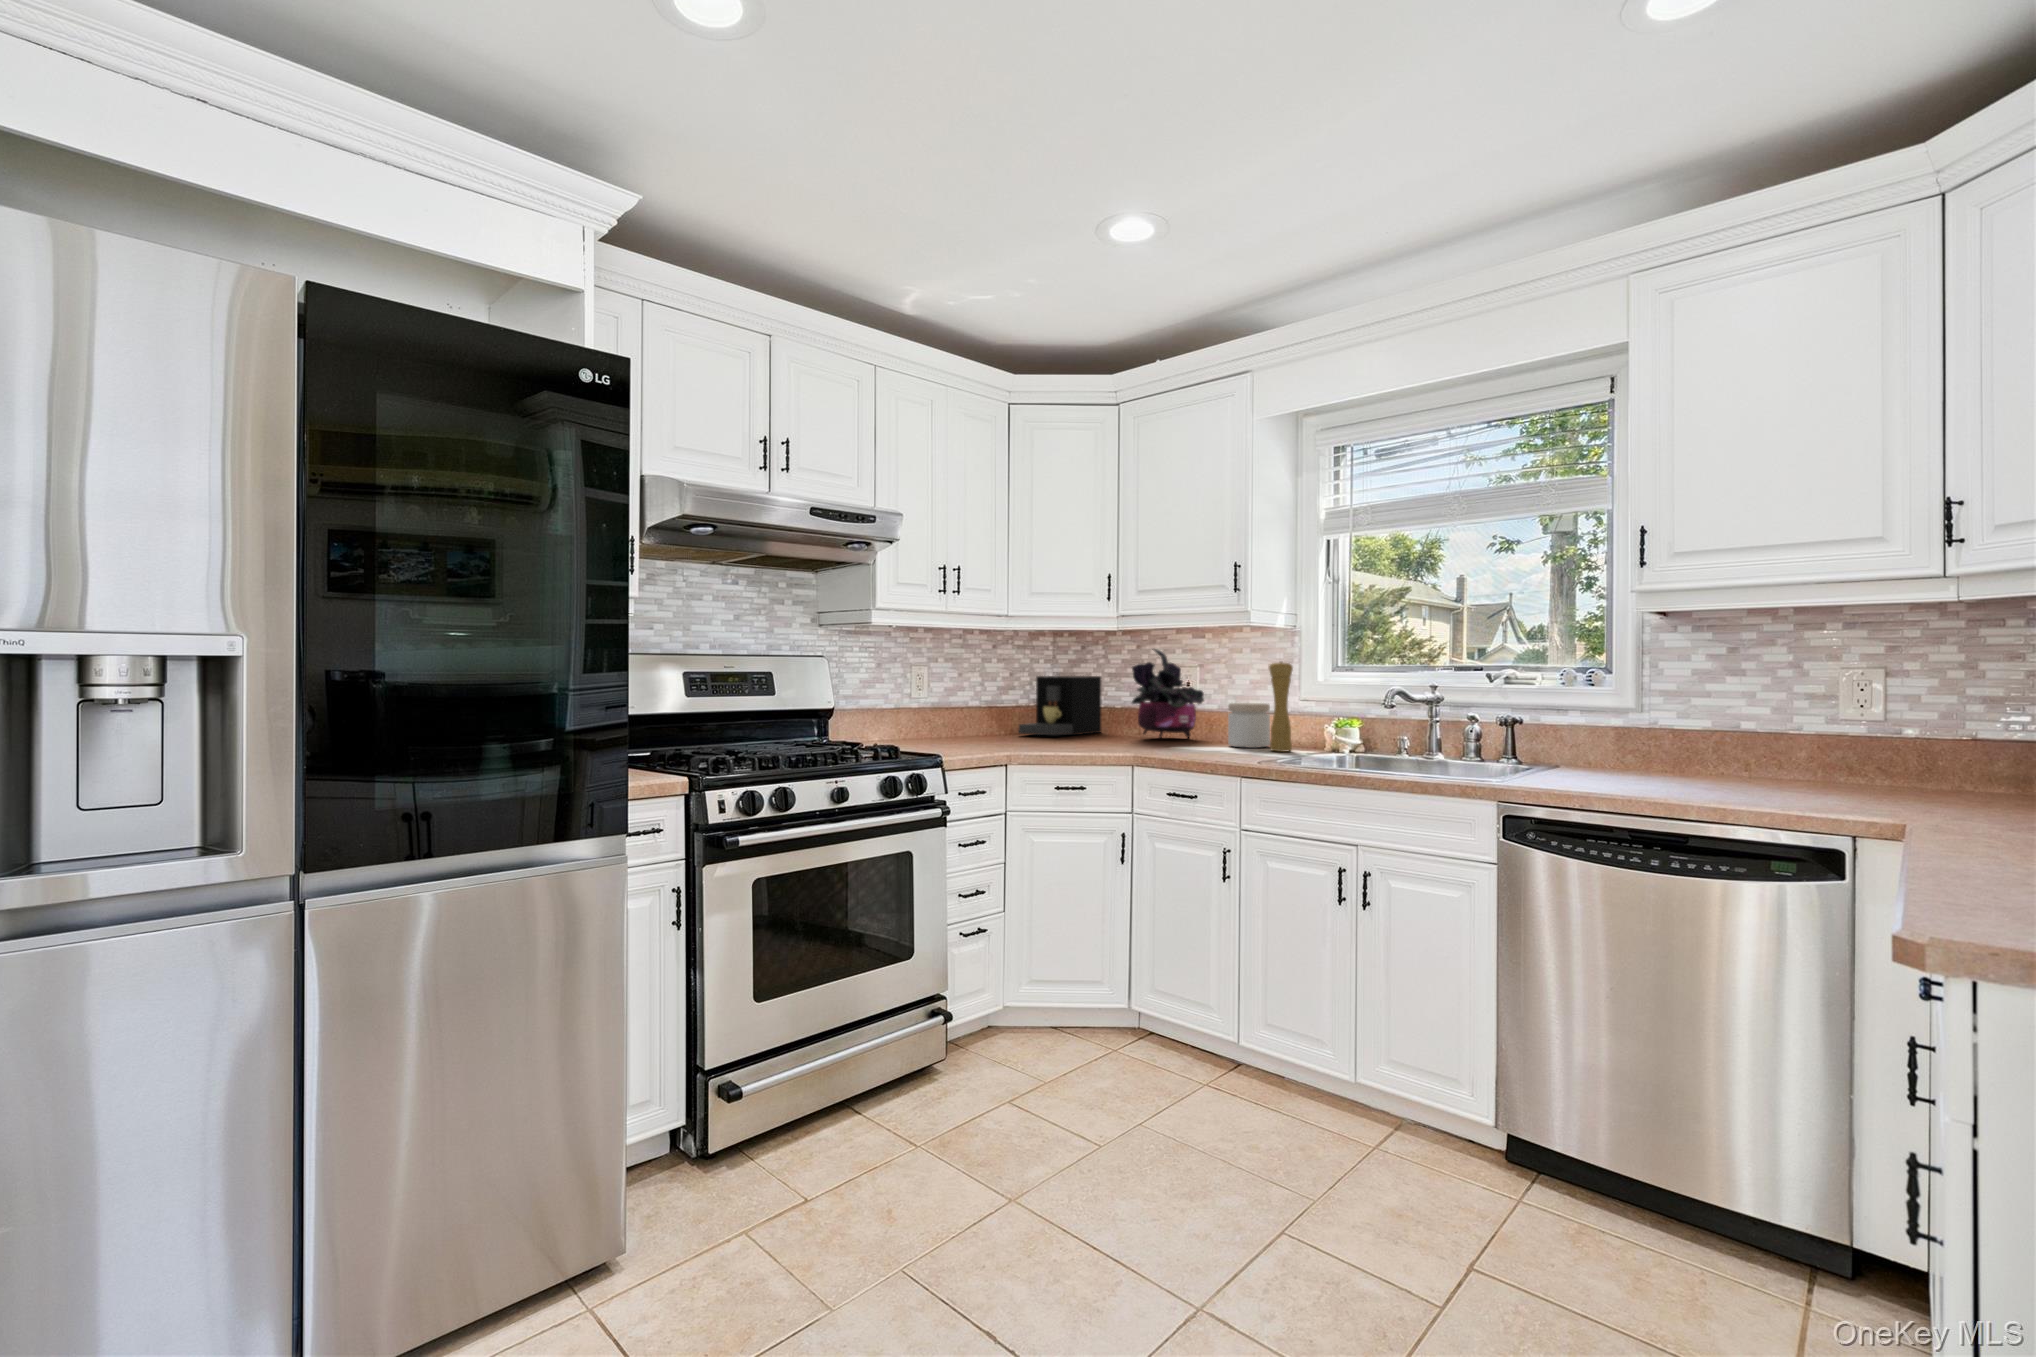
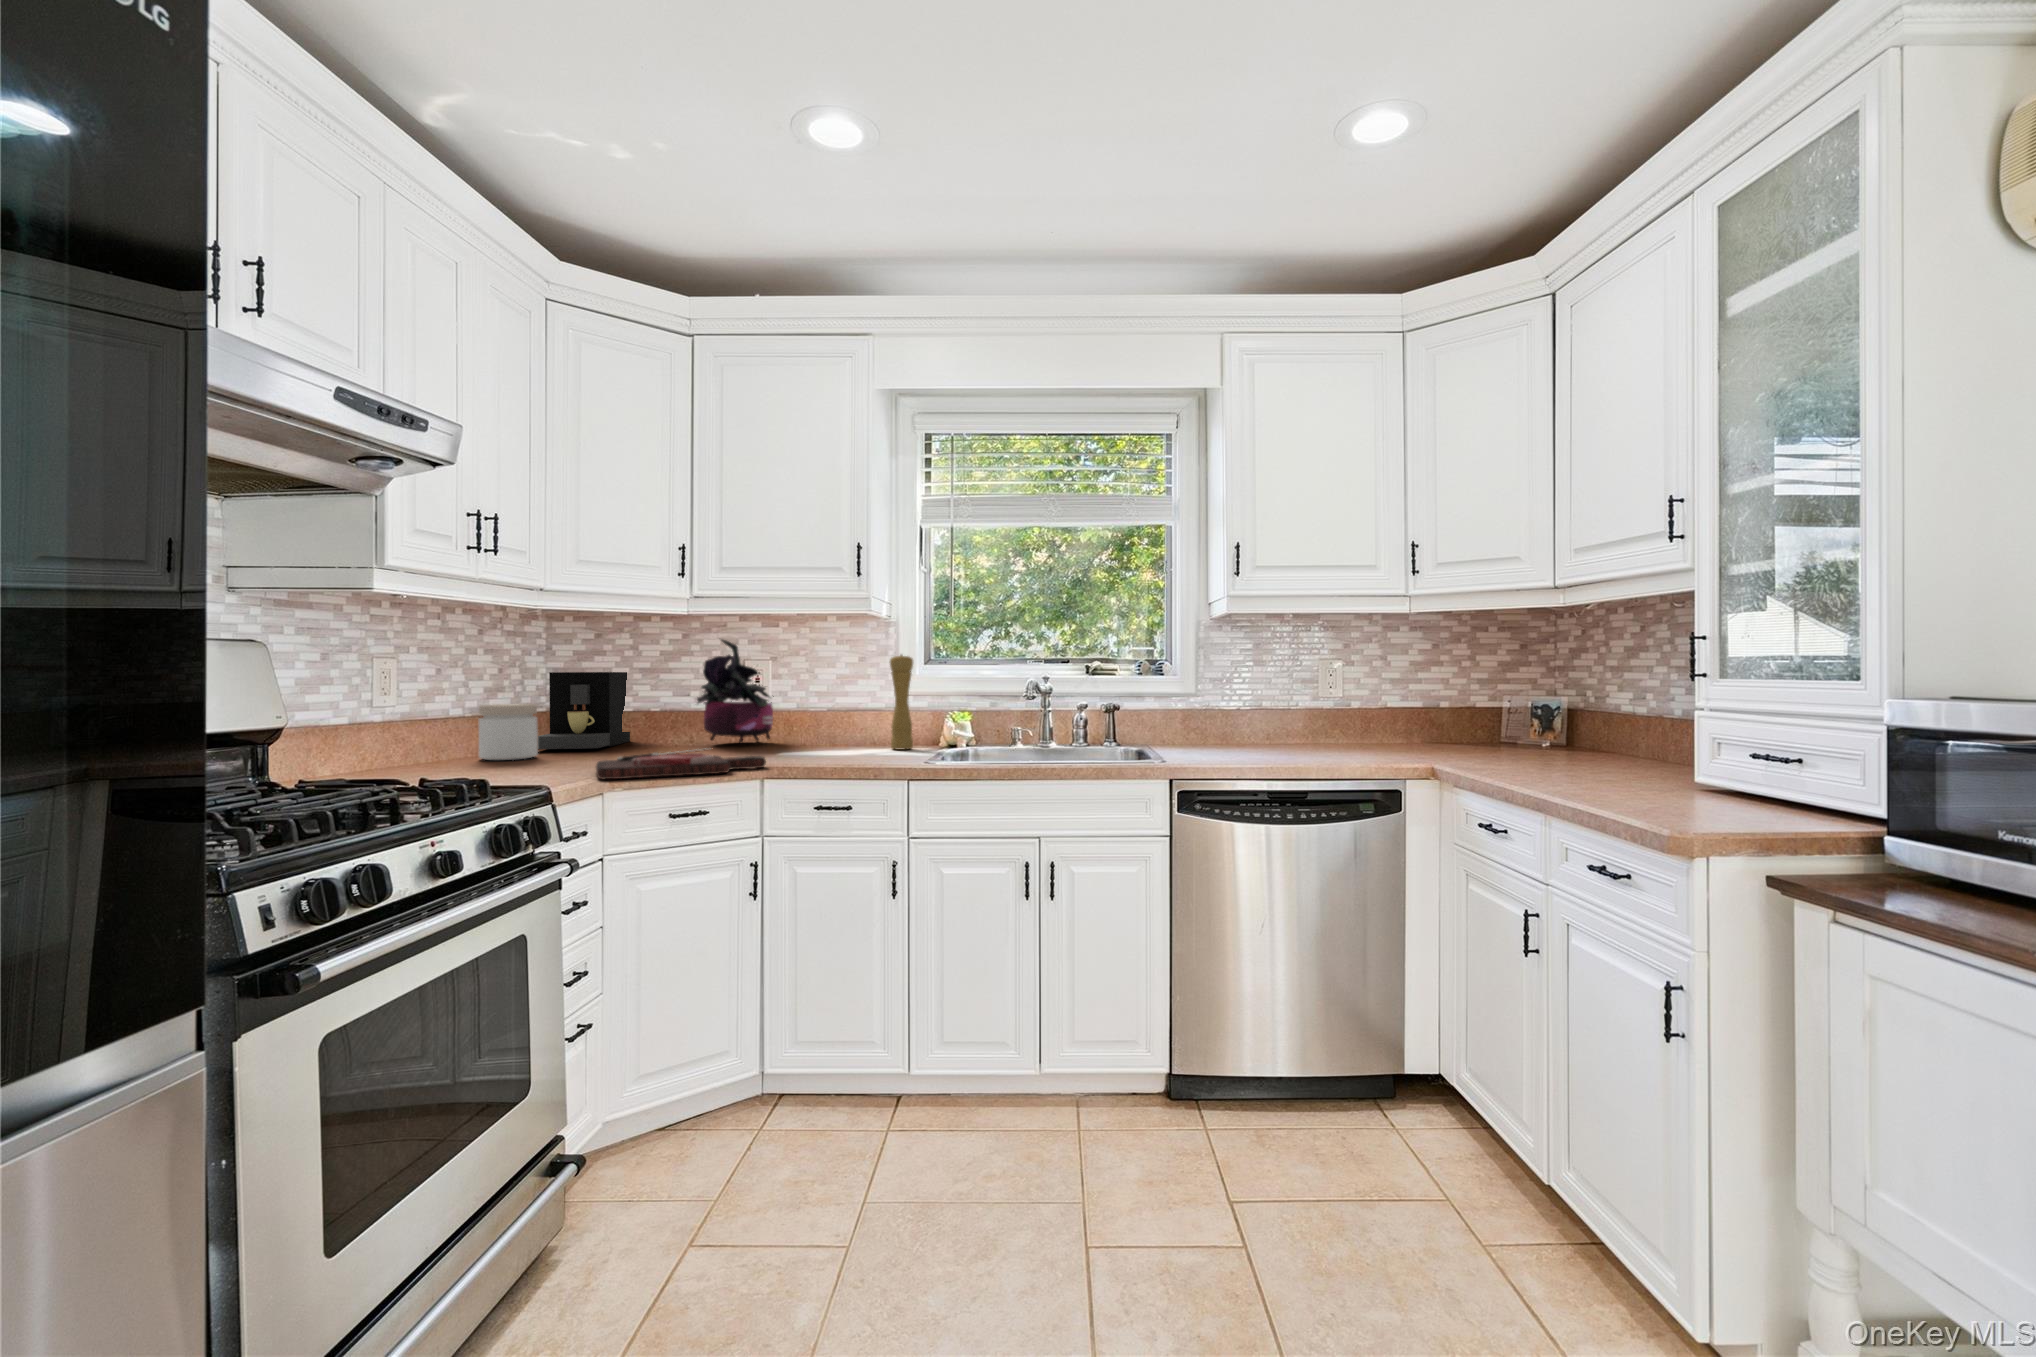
jar: present [1228,703,1270,748] -> present [479,704,538,760]
cutting board: none [997,738,1124,757] -> present [596,748,766,779]

